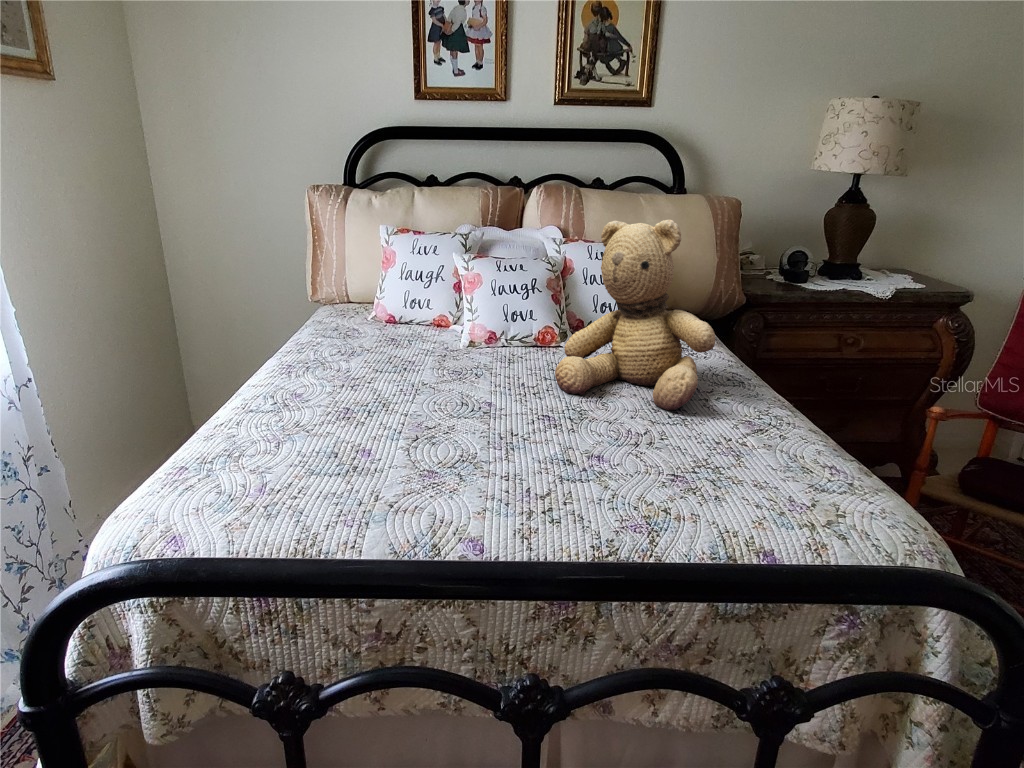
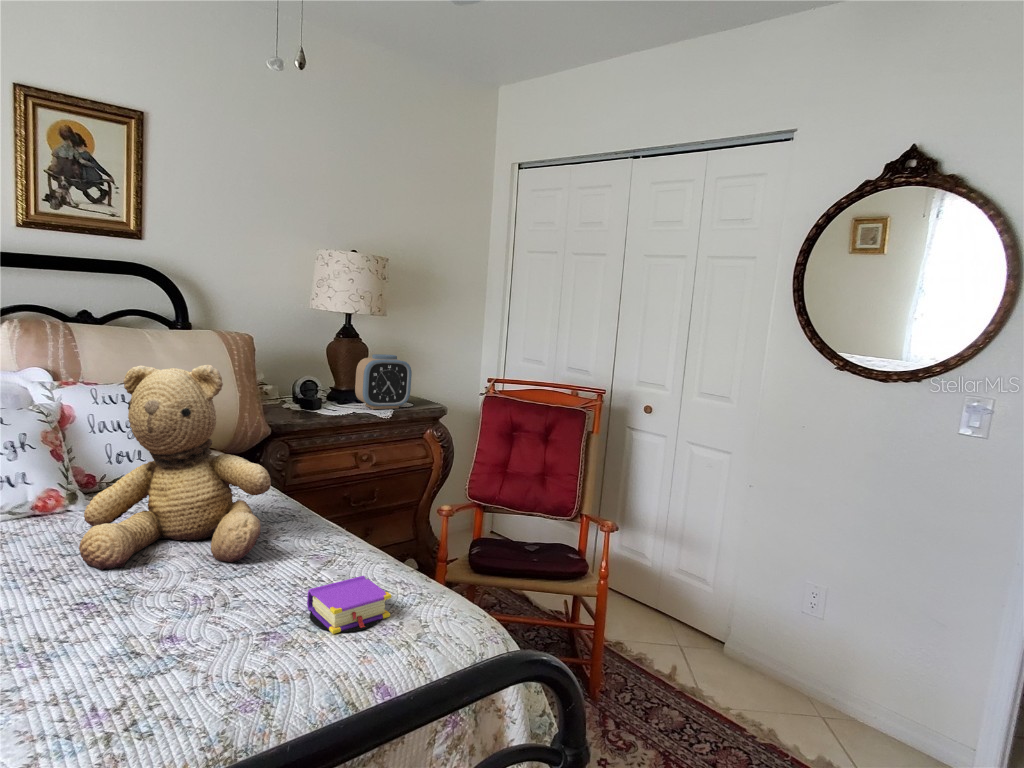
alarm clock: none [851,221,931,288] -> present [355,354,412,409]
book: none [686,448,842,522] -> present [307,576,392,634]

